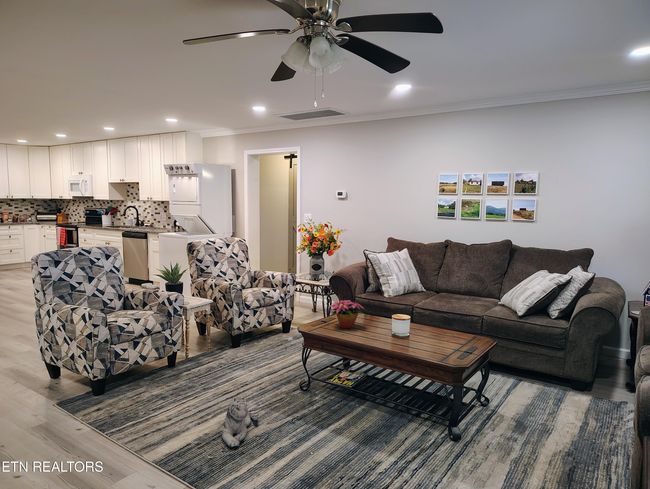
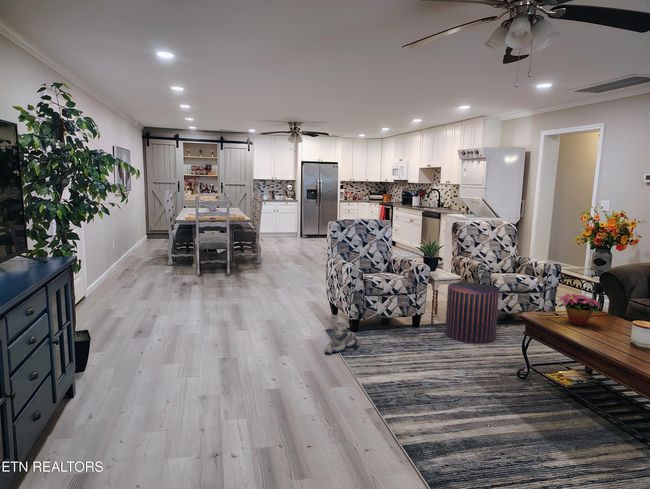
pouf: none [205,304,257,369] -> present [445,282,499,343]
plush toy: present [222,398,258,448] -> present [325,323,360,354]

